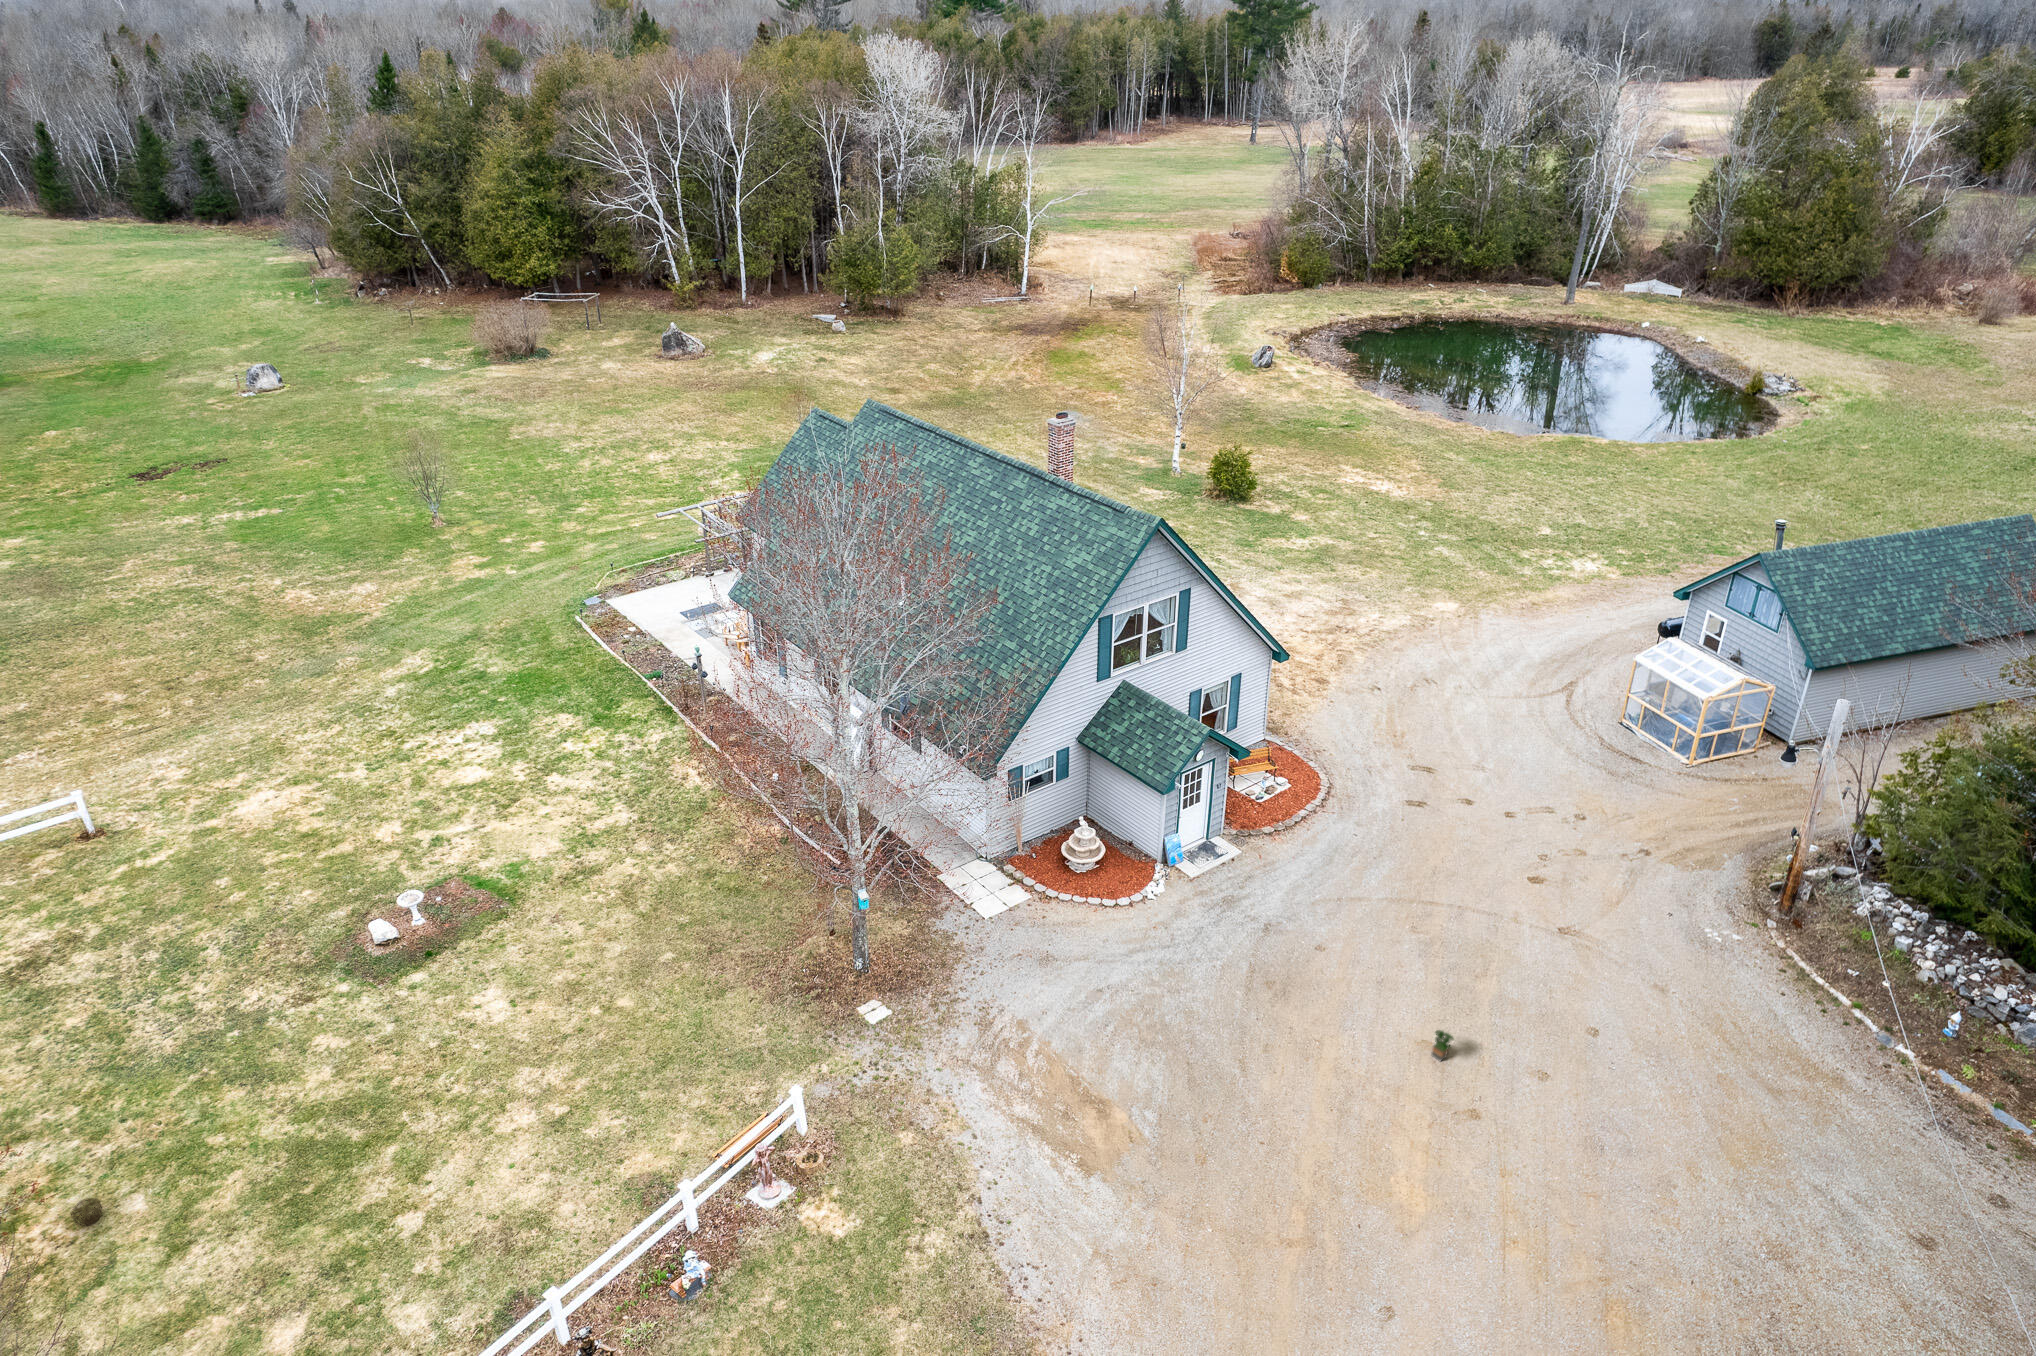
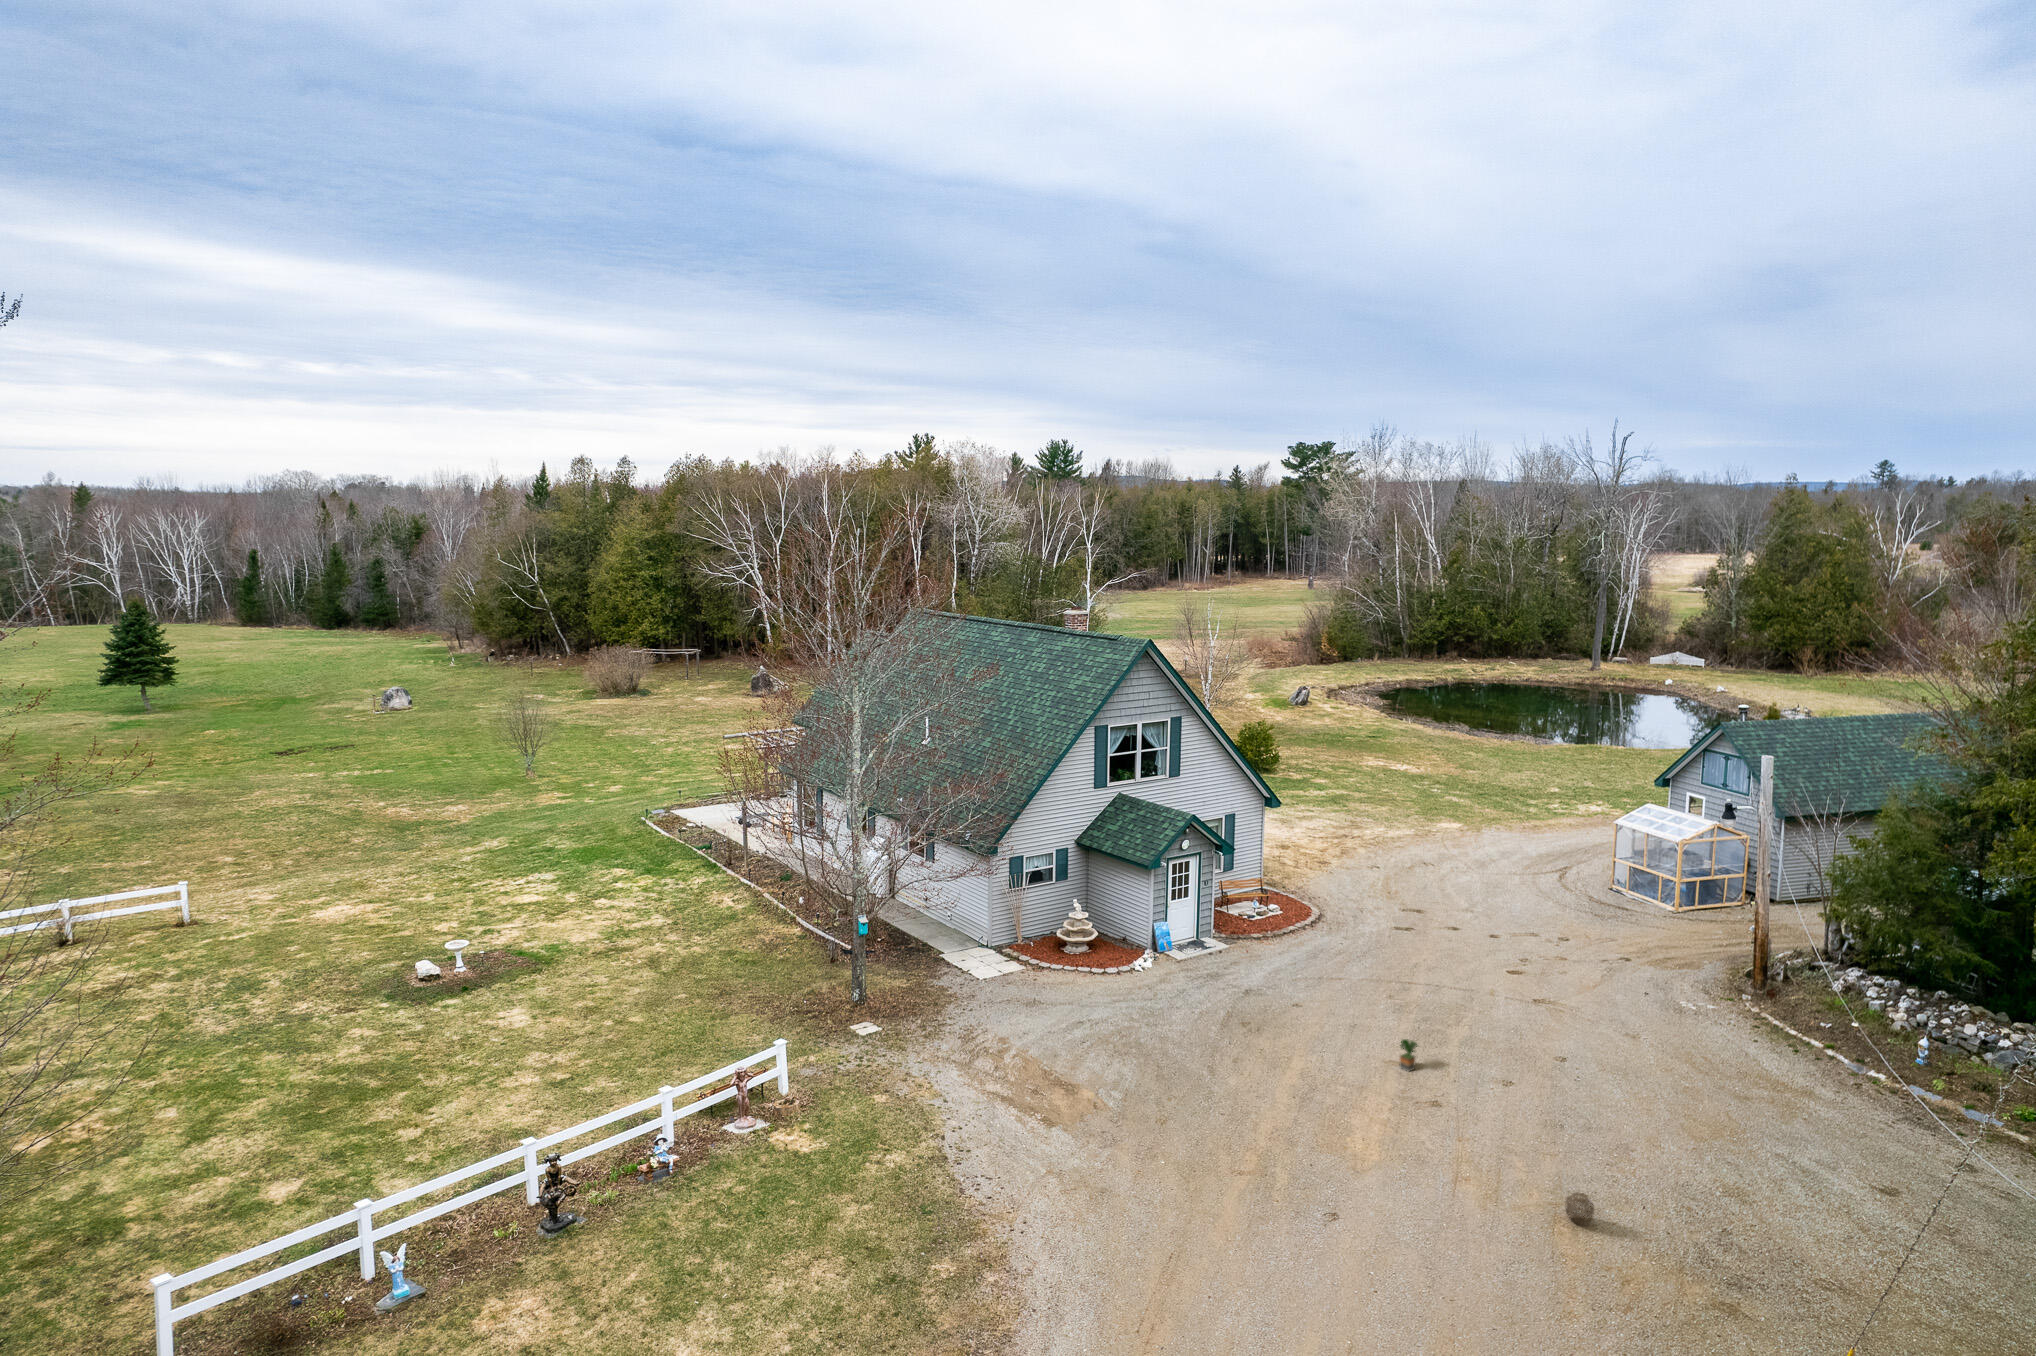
woven basket: present [71,1198,103,1226] -> present [1565,1193,1594,1225]

